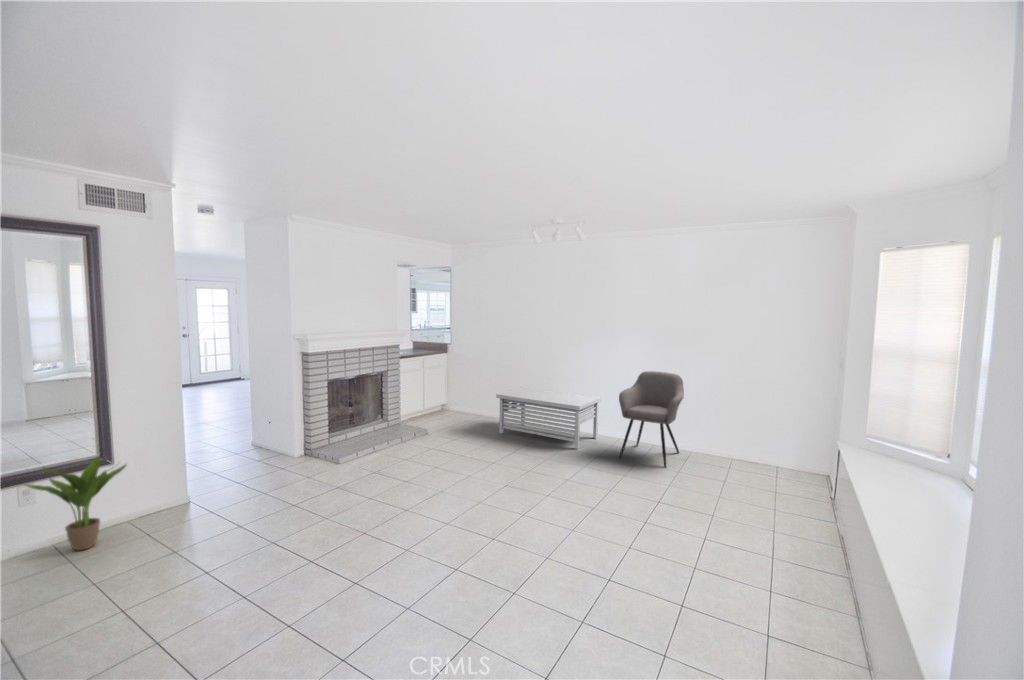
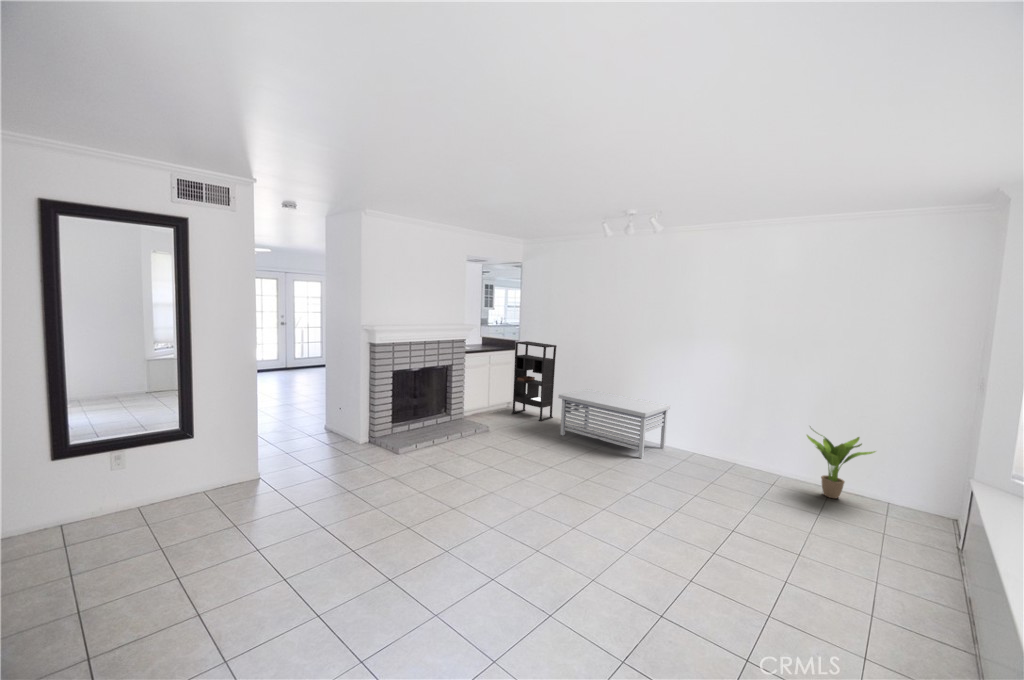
bookshelf: none [448,343,491,422] -> present [512,341,557,421]
armchair: present [619,371,684,467] -> none [687,380,767,488]
potted plant: present [25,457,126,550] -> present [807,428,876,498]

